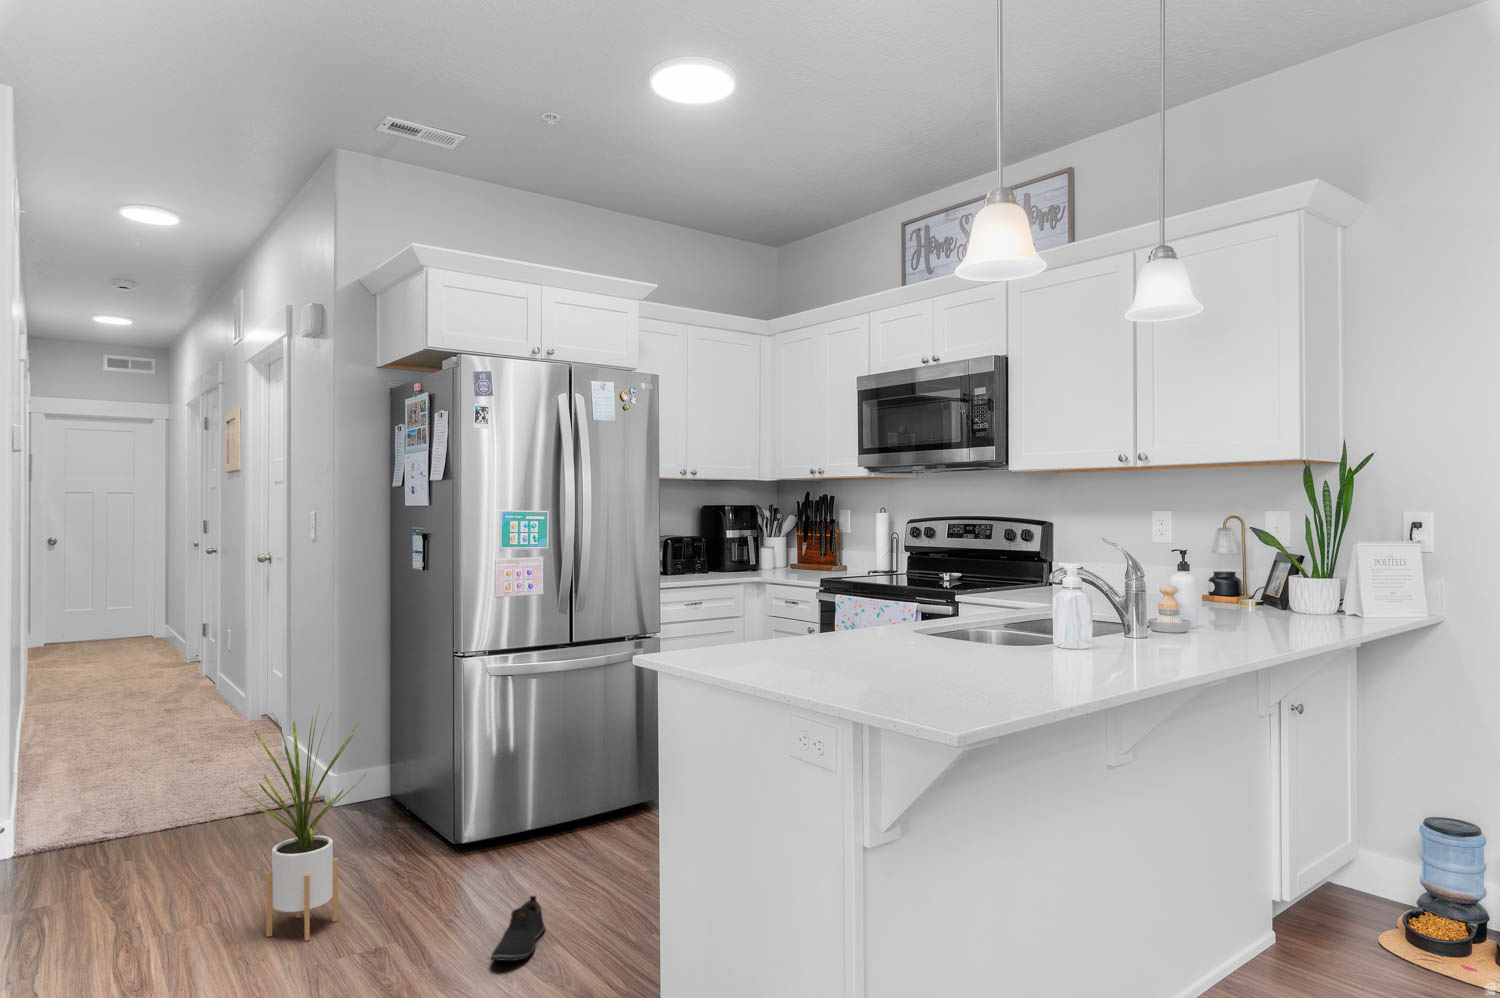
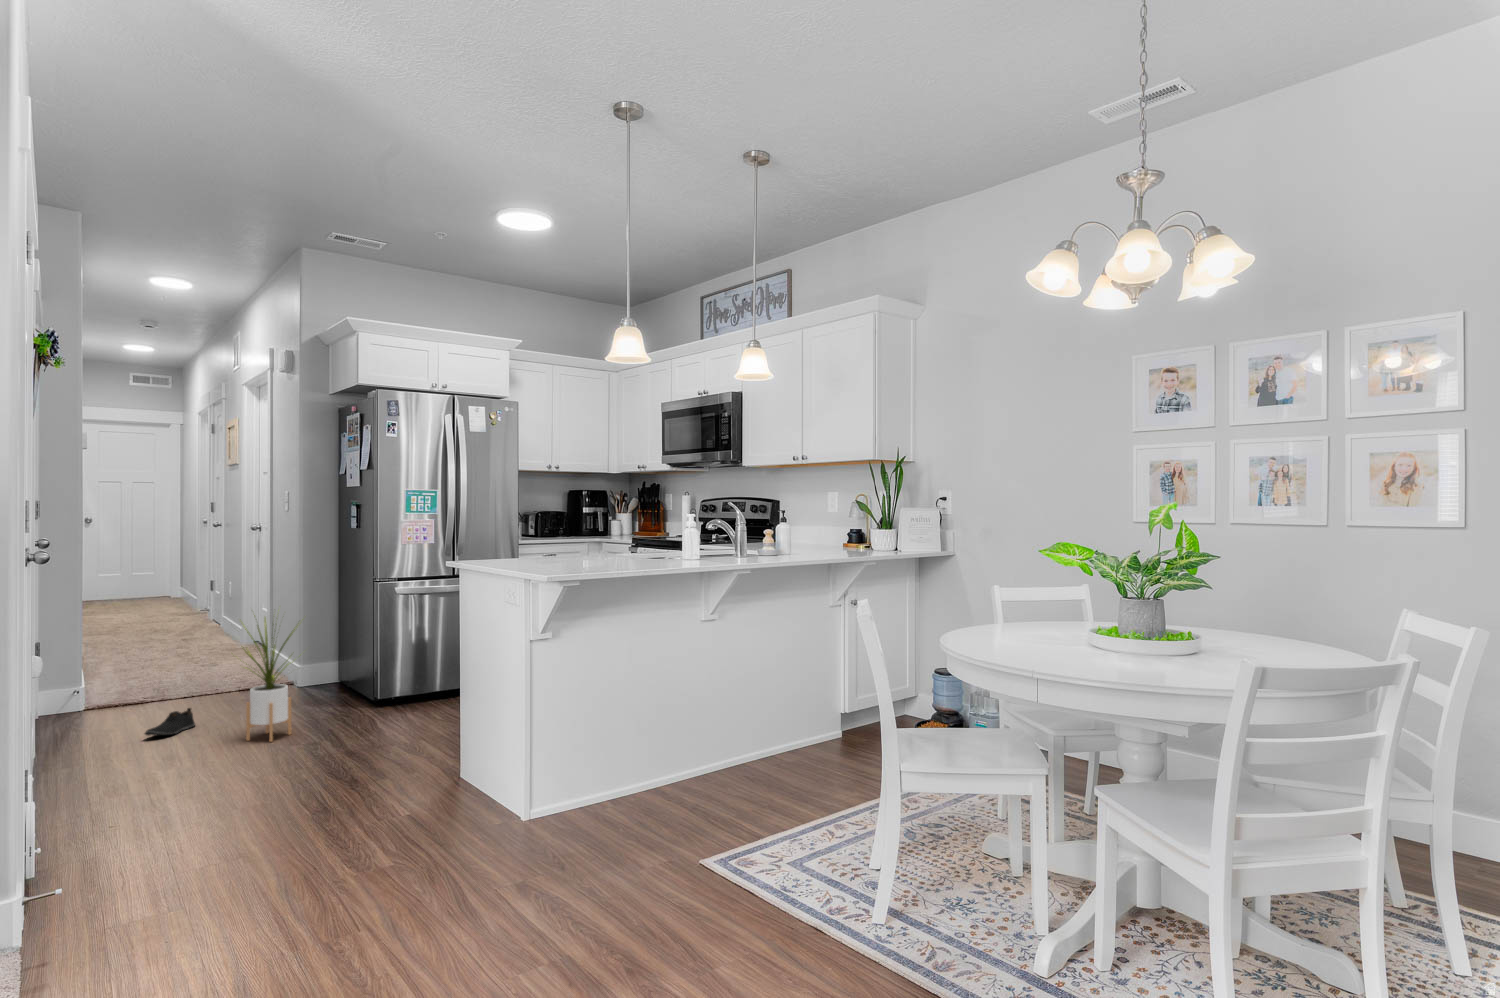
shoe: present [490,896,545,961] -> present [145,708,195,736]

